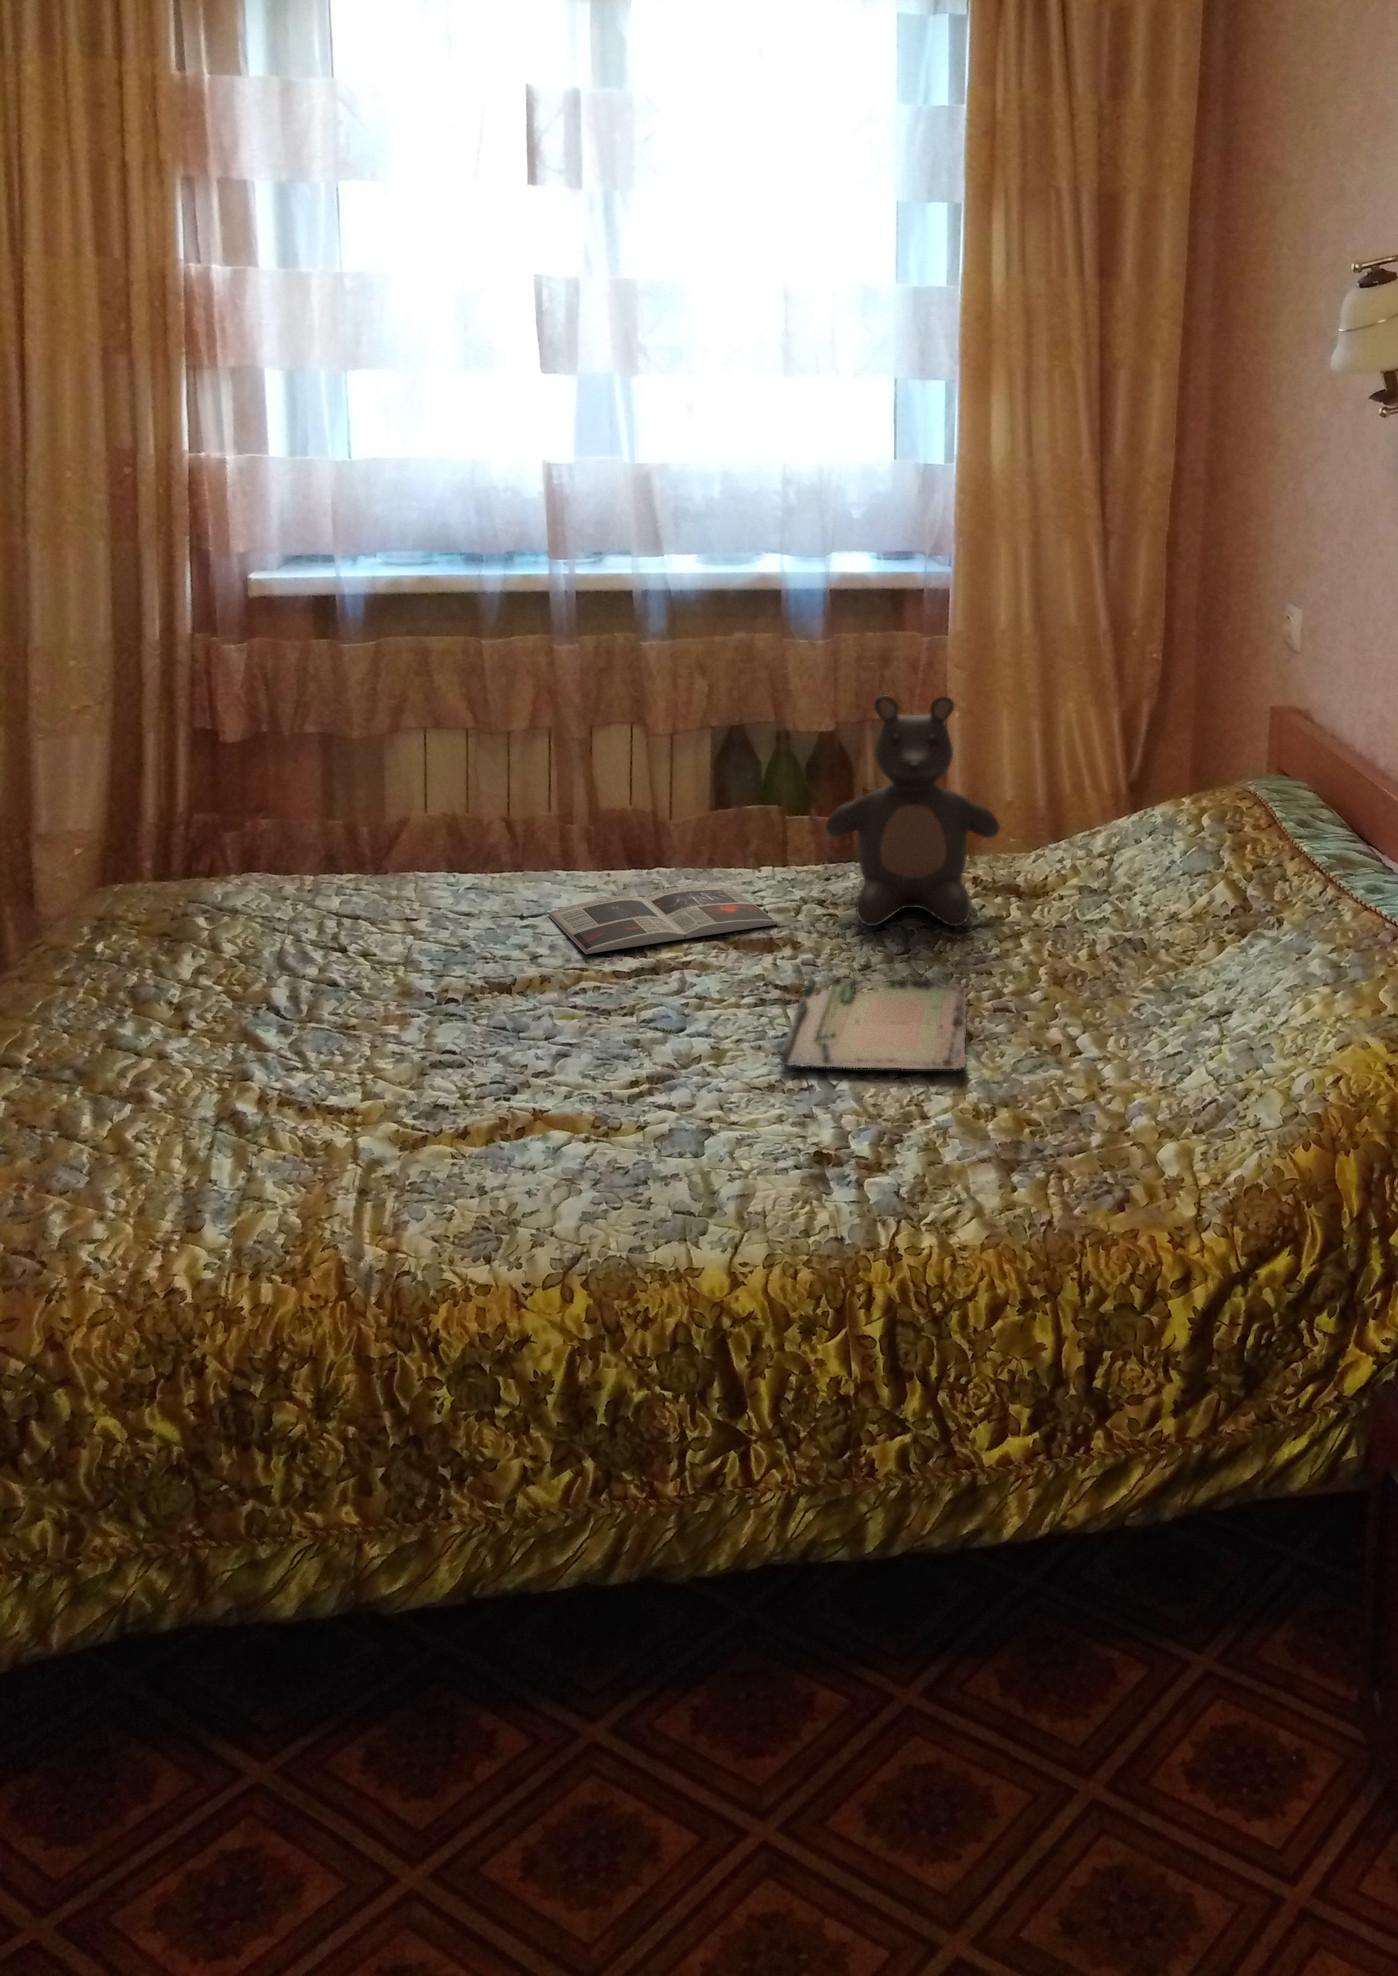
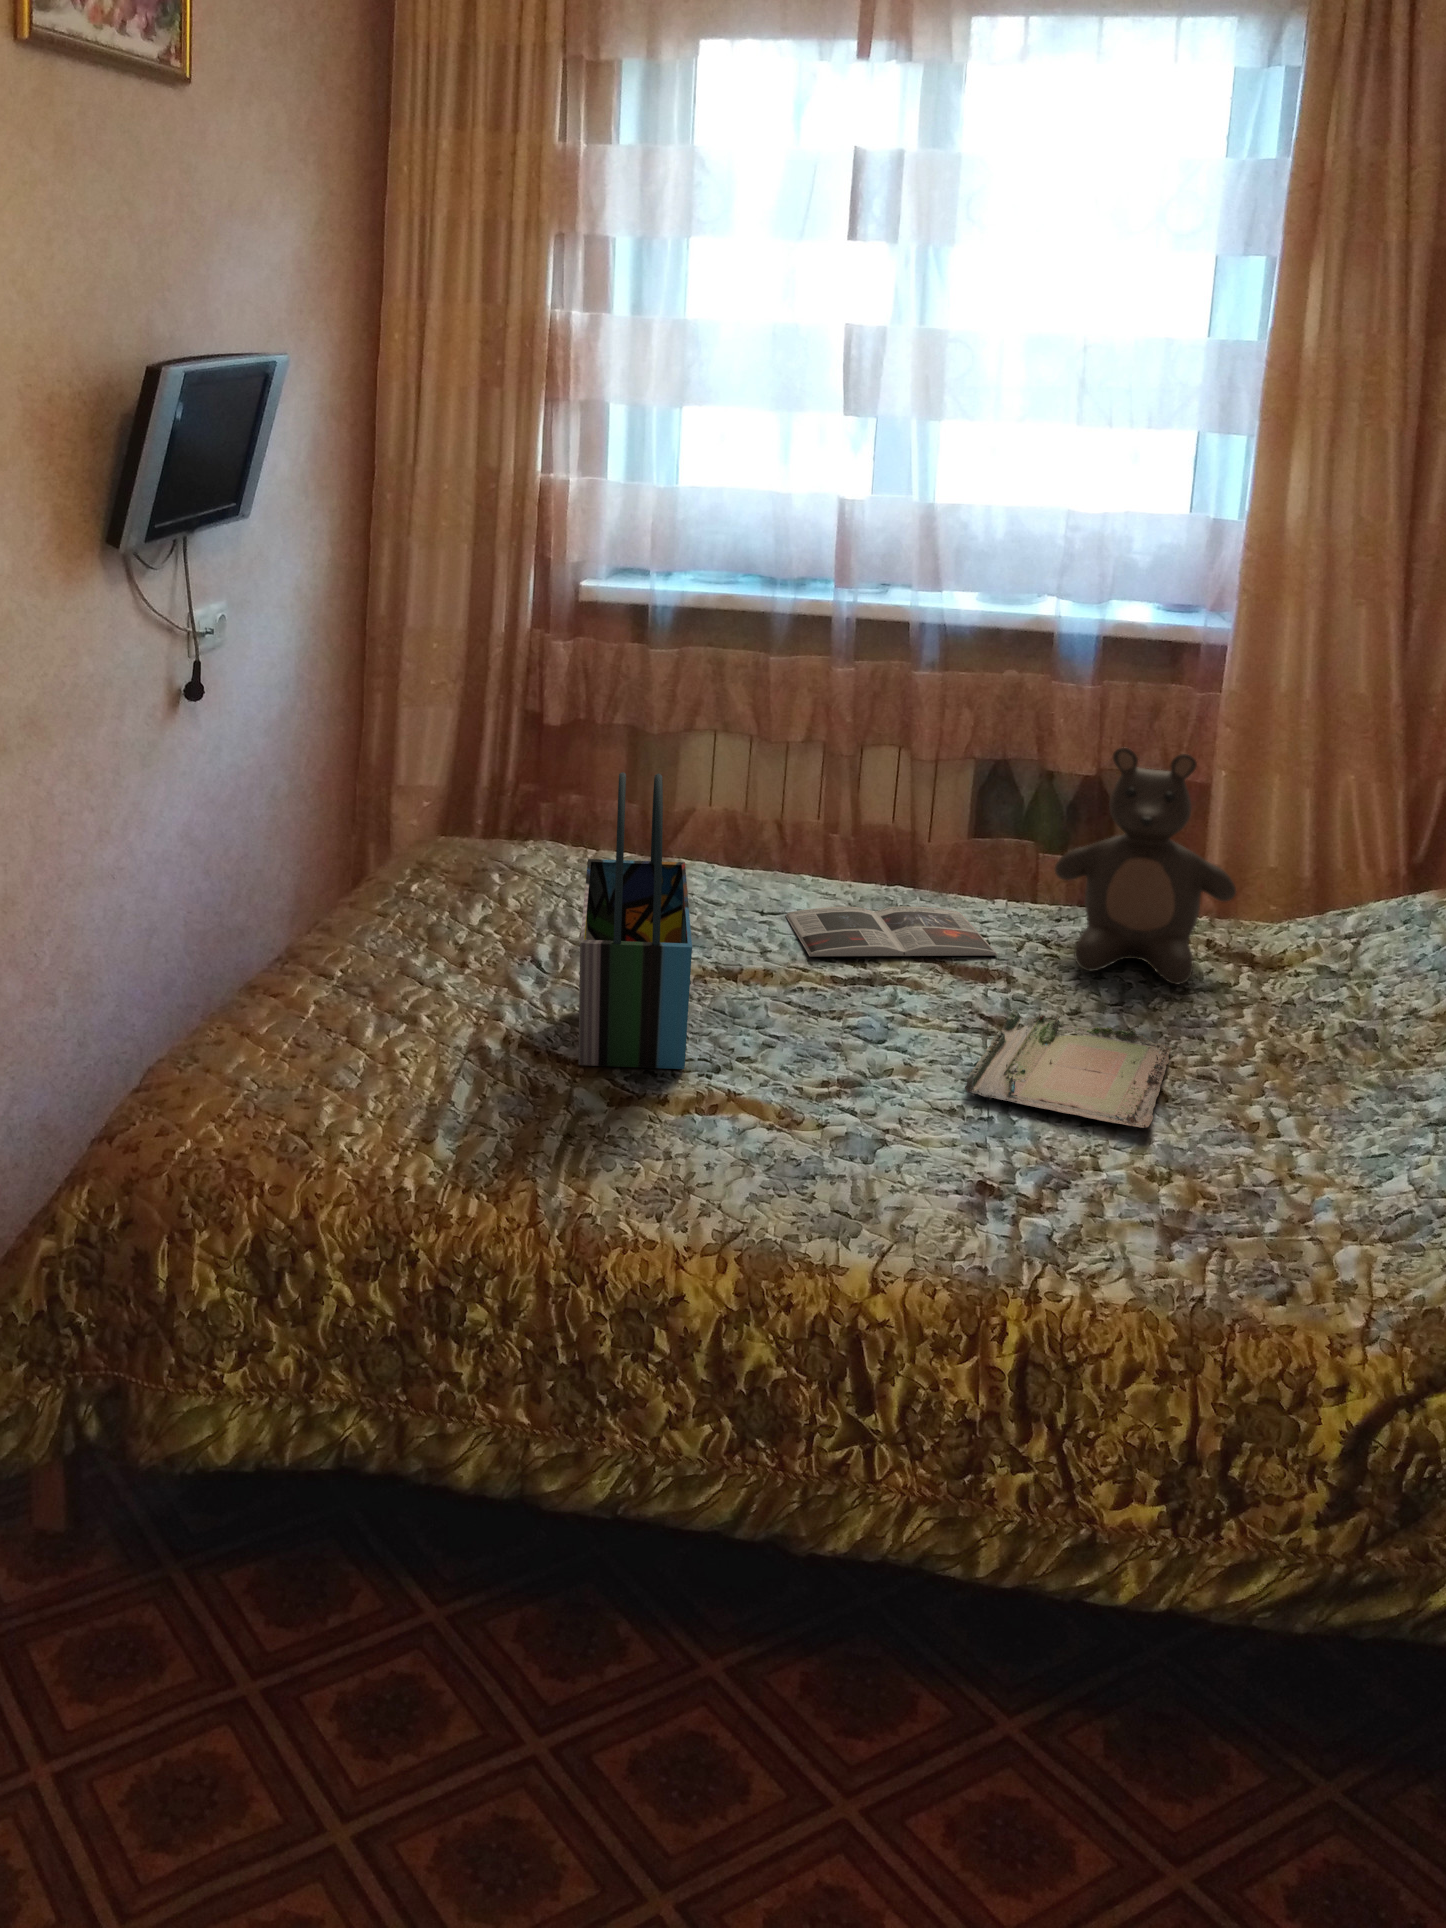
tote bag: none [332,771,483,1113] -> present [579,772,692,1069]

